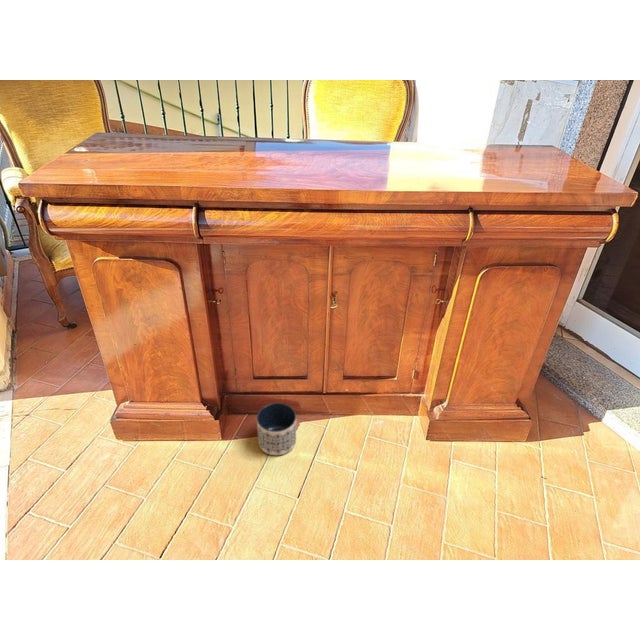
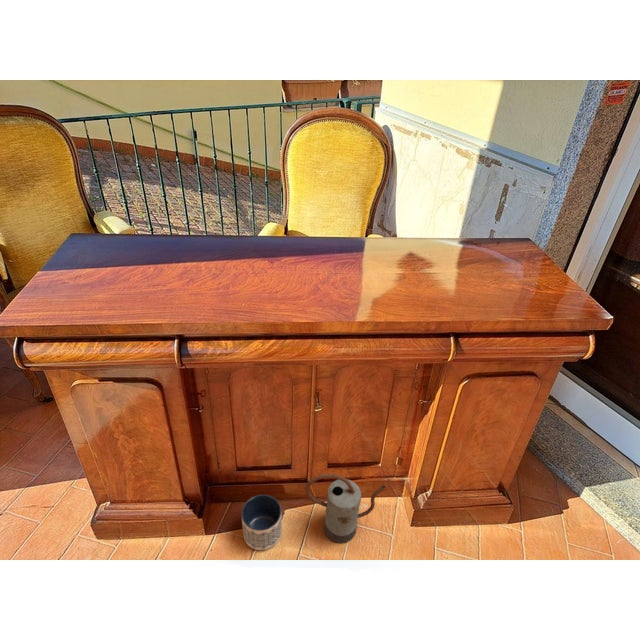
watering can: none [320,376,401,453] -> present [305,474,386,543]

